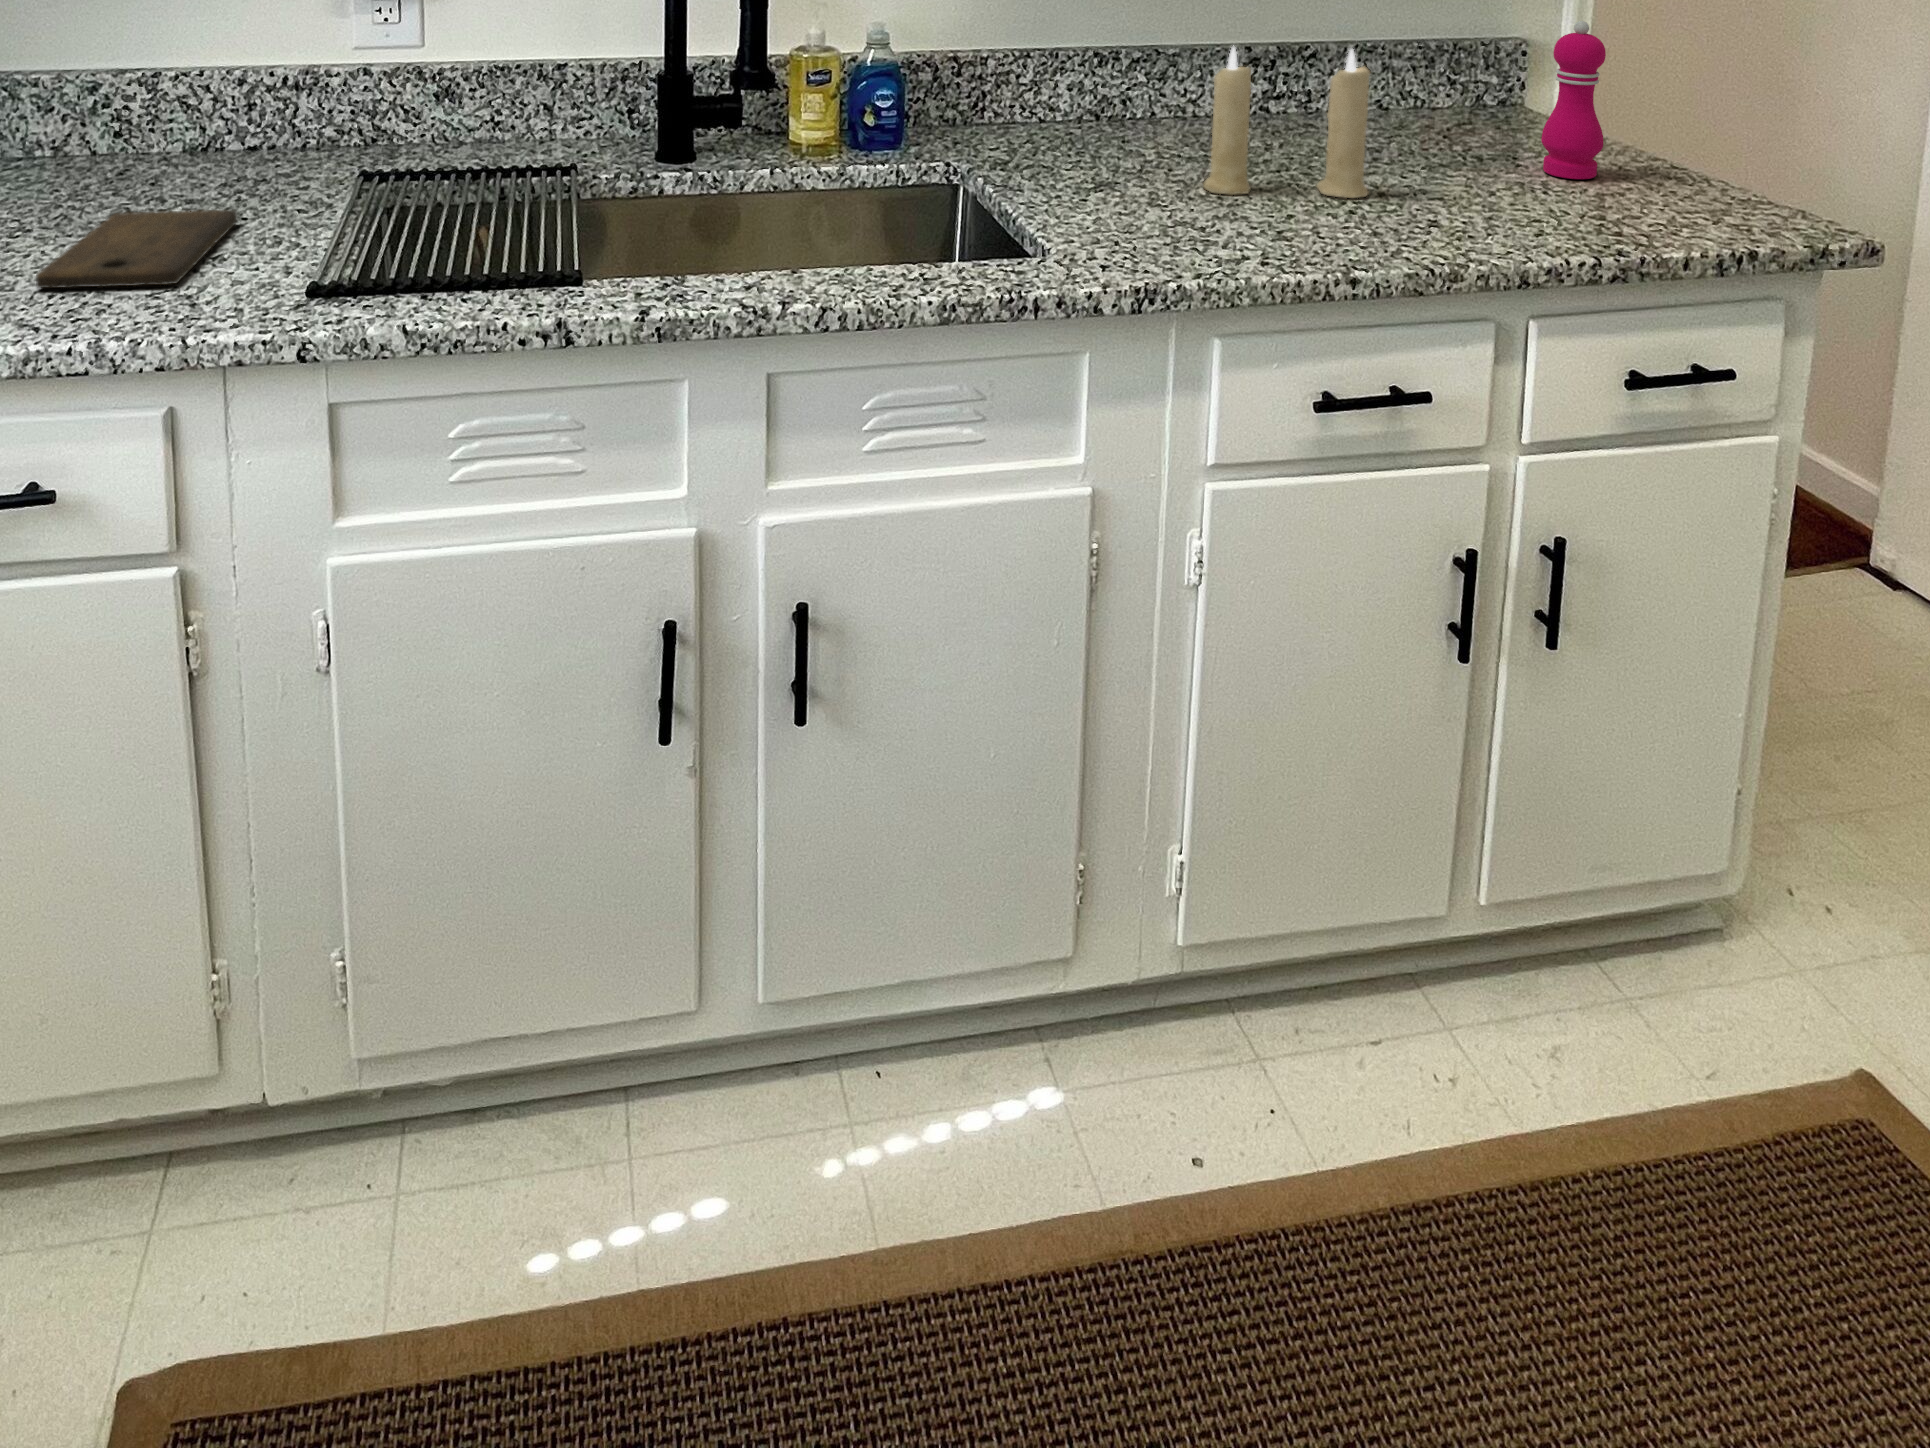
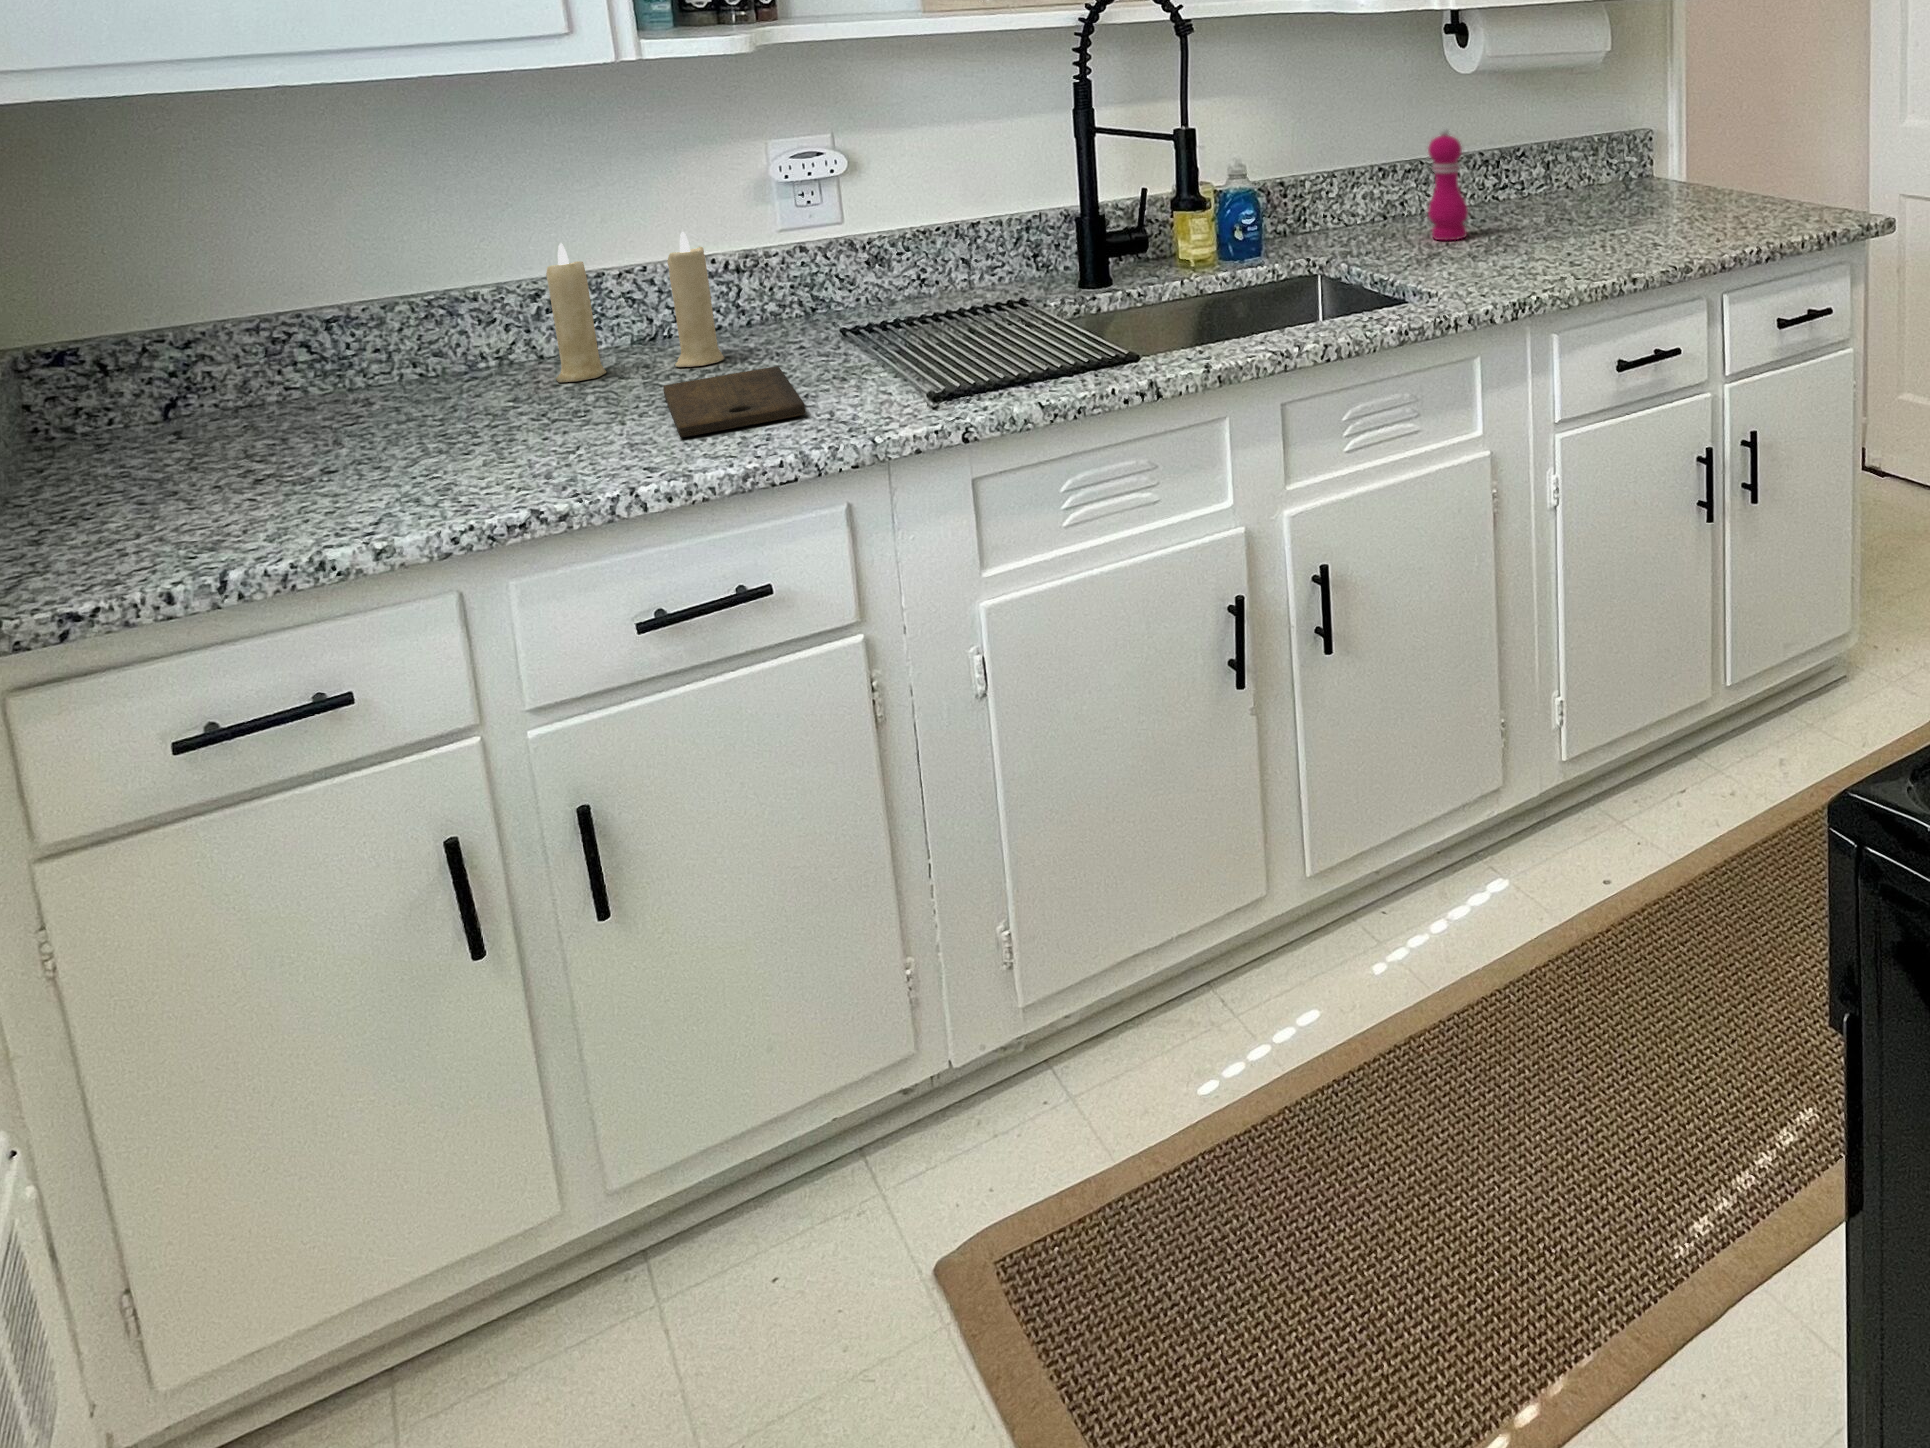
pepper mill: present [1541,21,1606,179] -> present [1428,127,1468,240]
candle: present [1203,47,1370,198] -> present [546,232,724,382]

